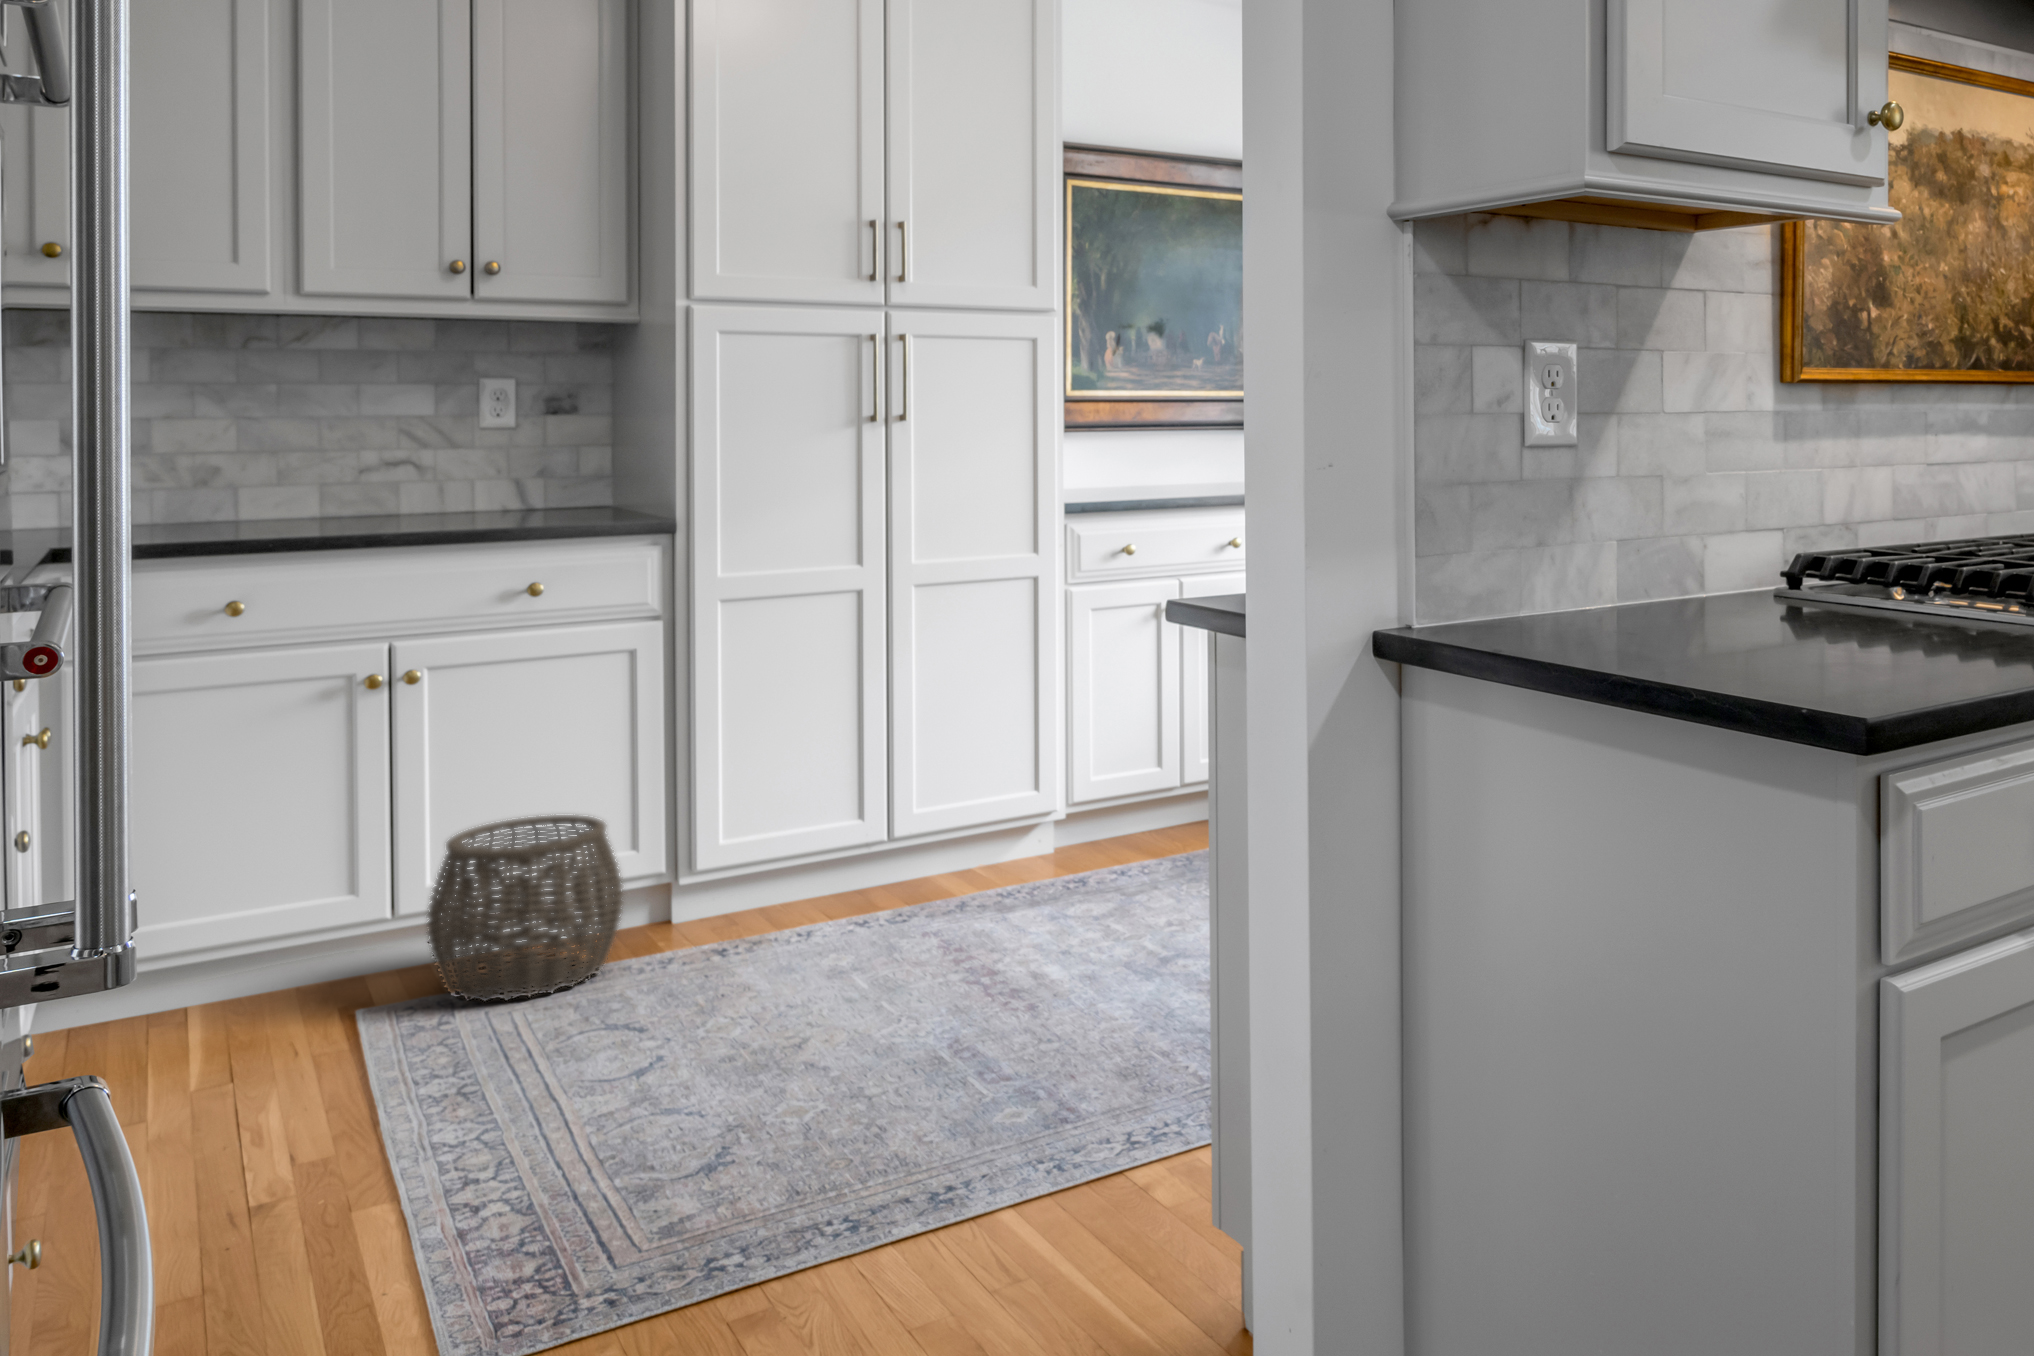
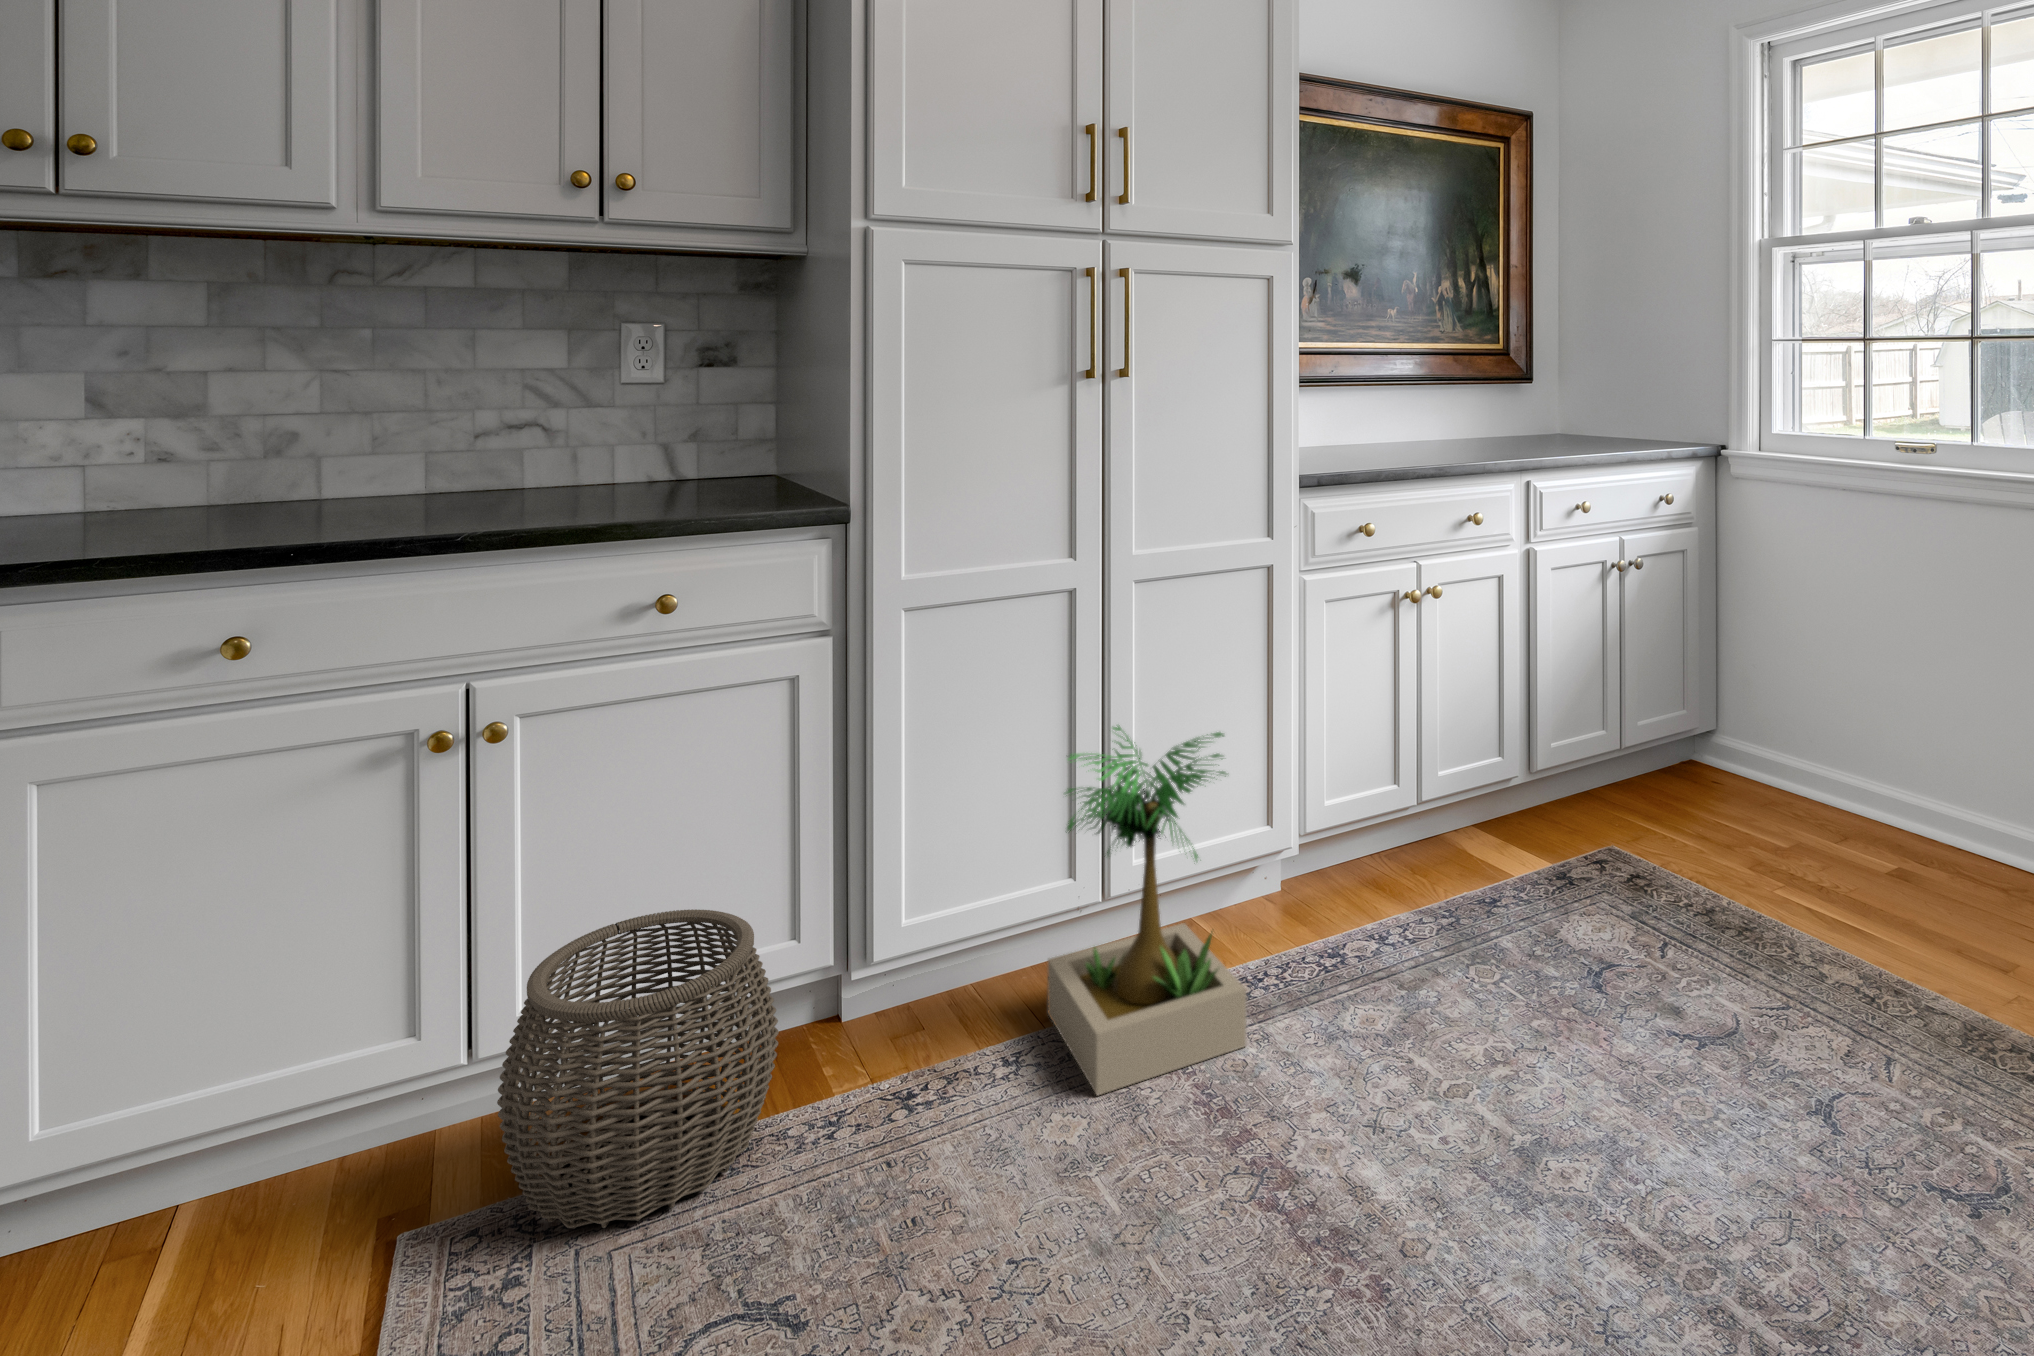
potted plant: none [830,690,1004,945] -> present [1048,726,1246,1095]

